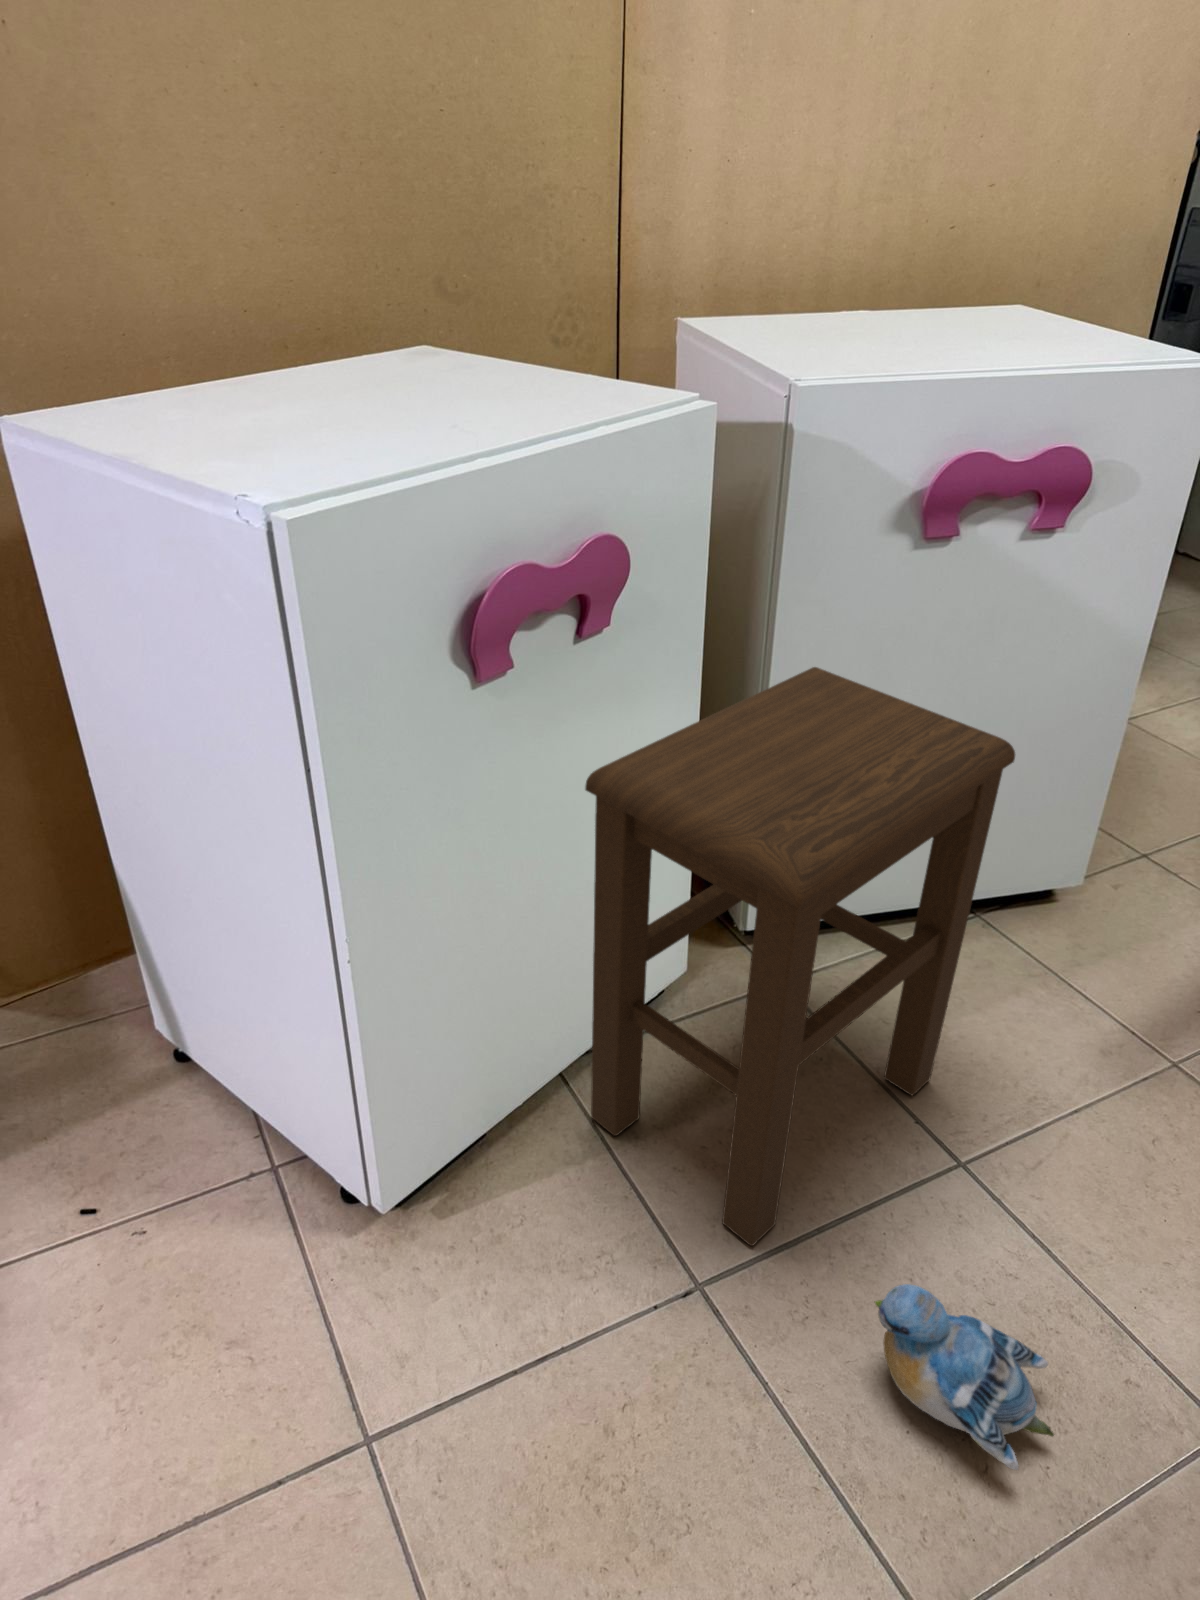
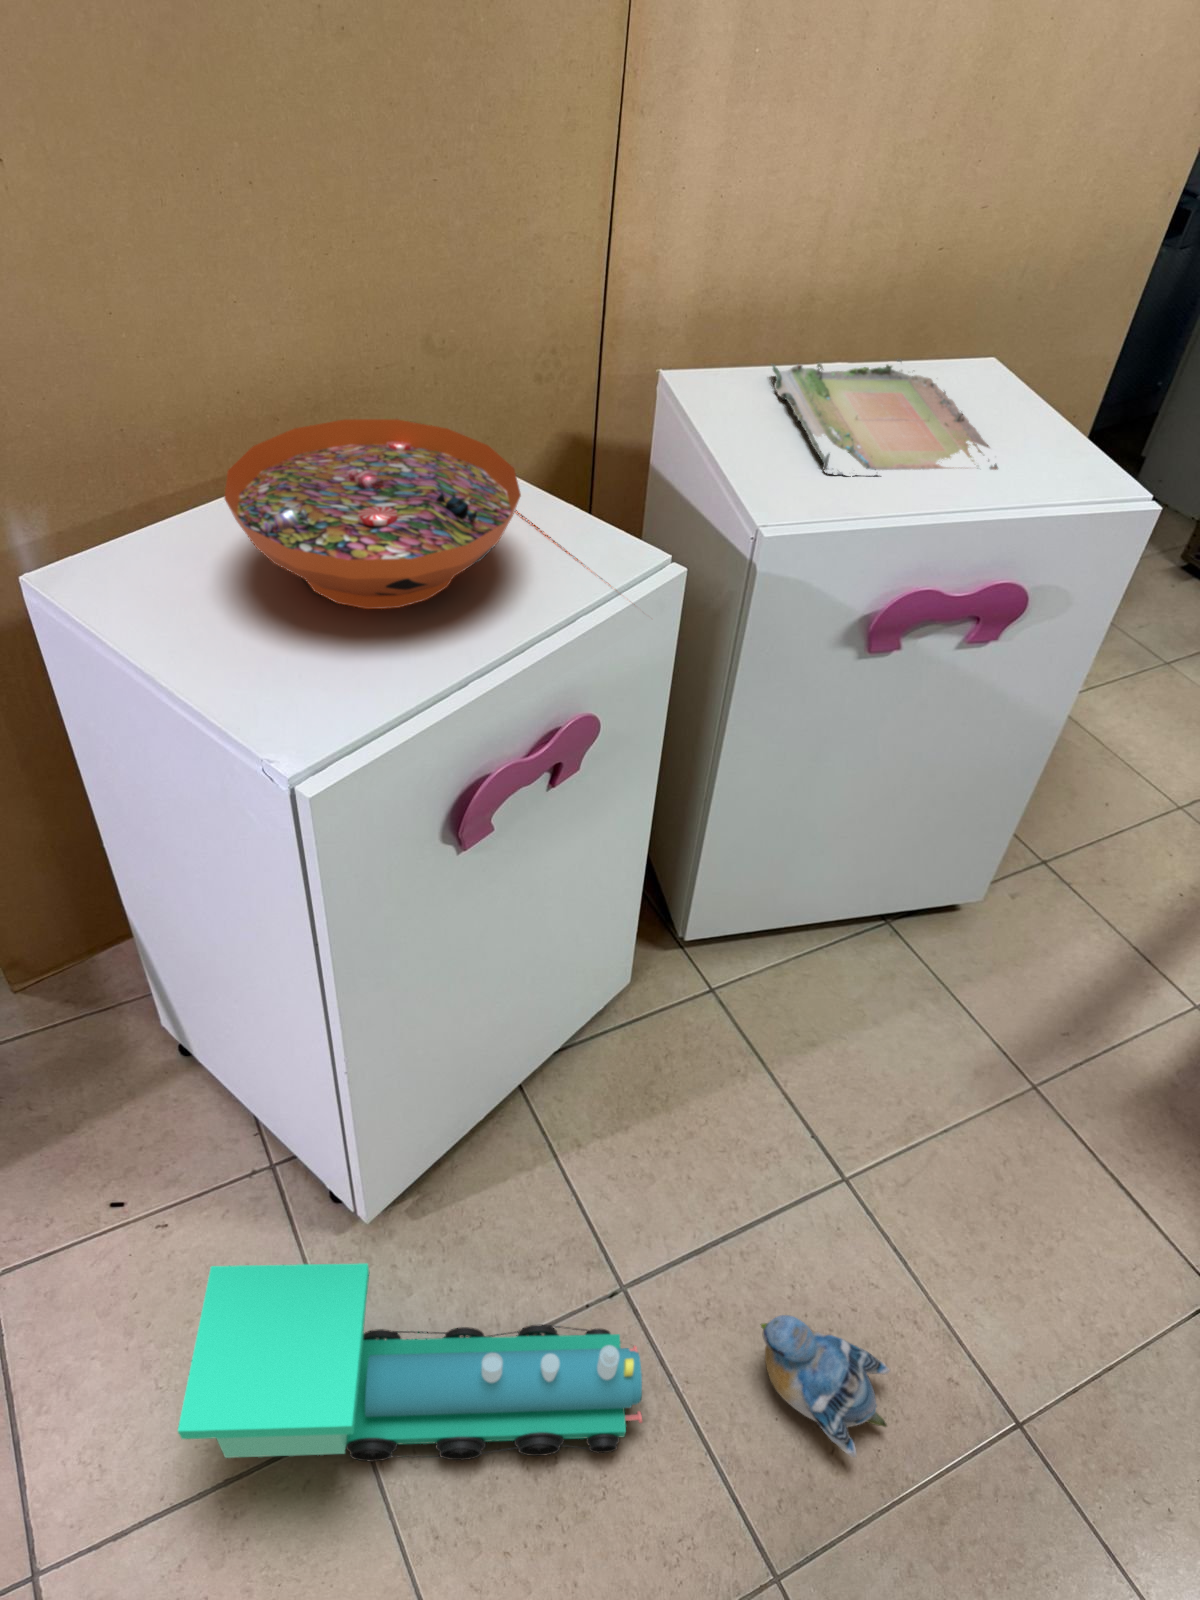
decorative bowl: none [213,277,530,422] -> present [224,419,521,609]
tray: none [789,285,1060,356] -> present [772,359,998,476]
stool: present [585,667,1015,1246] -> none [541,767,924,1252]
toy train: none [128,1210,733,1492] -> present [178,1263,642,1462]

